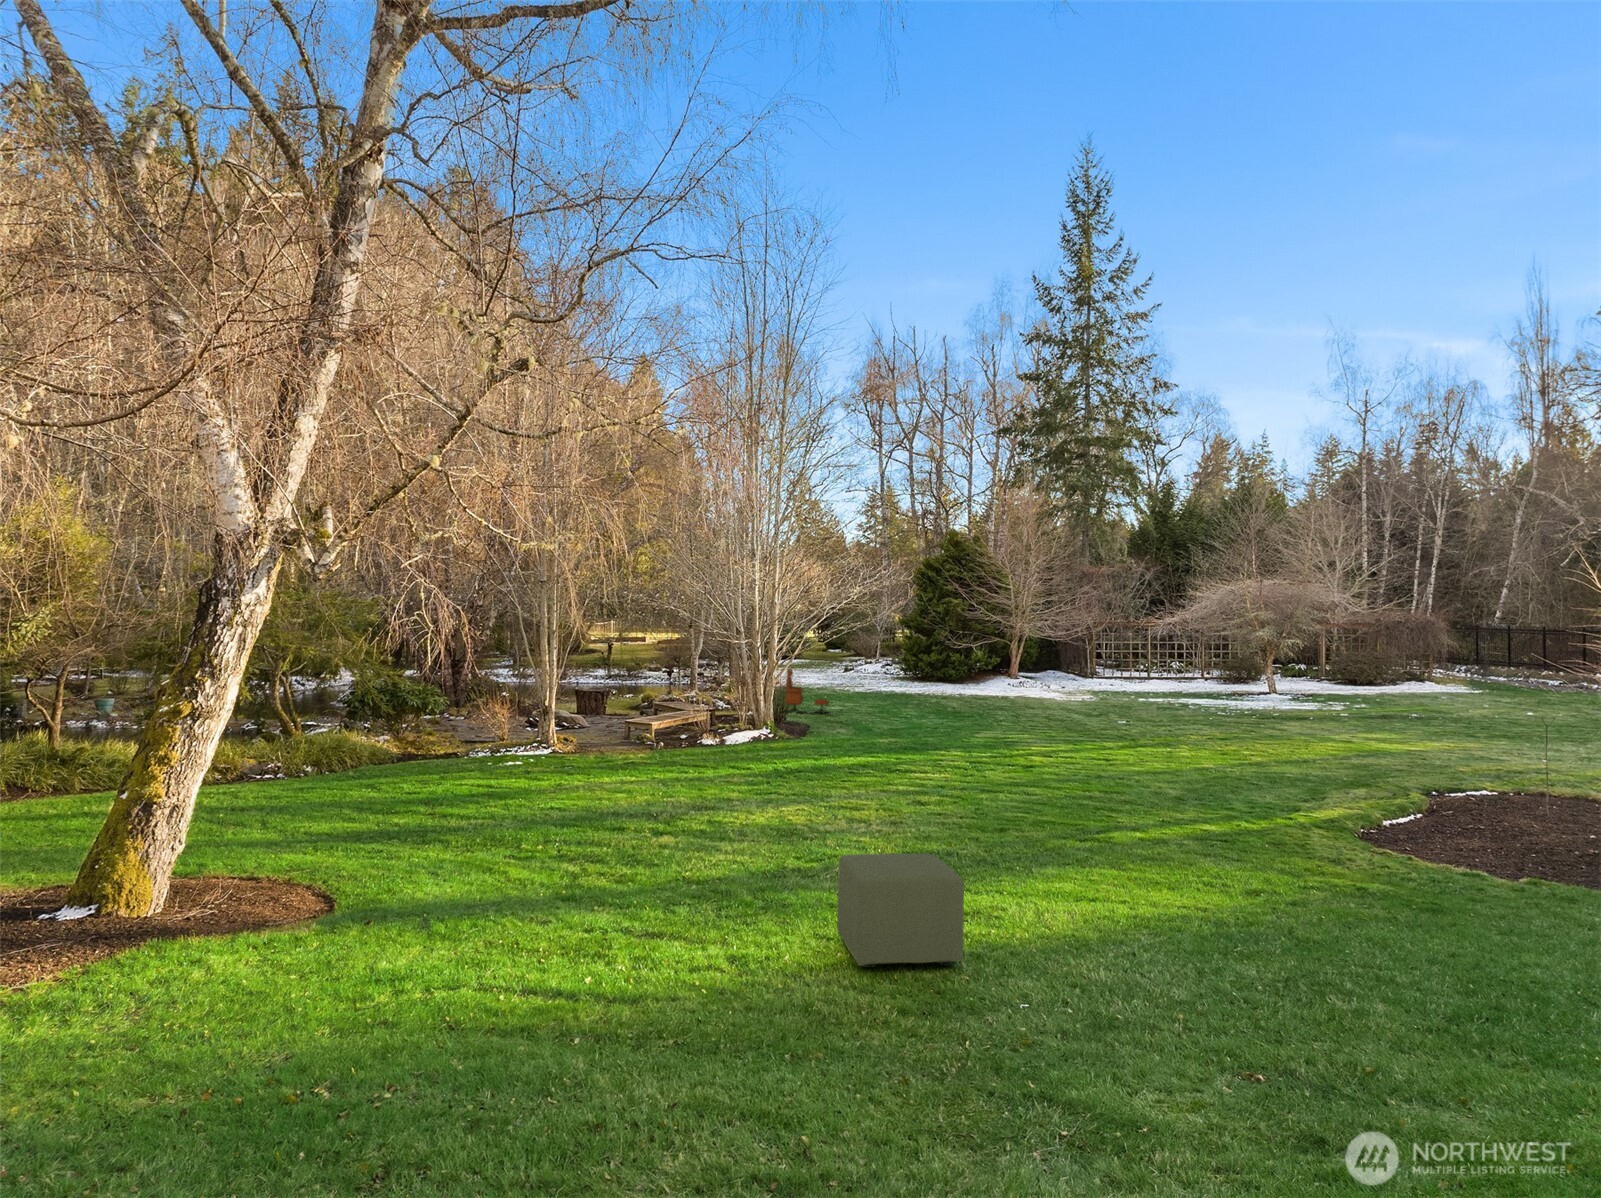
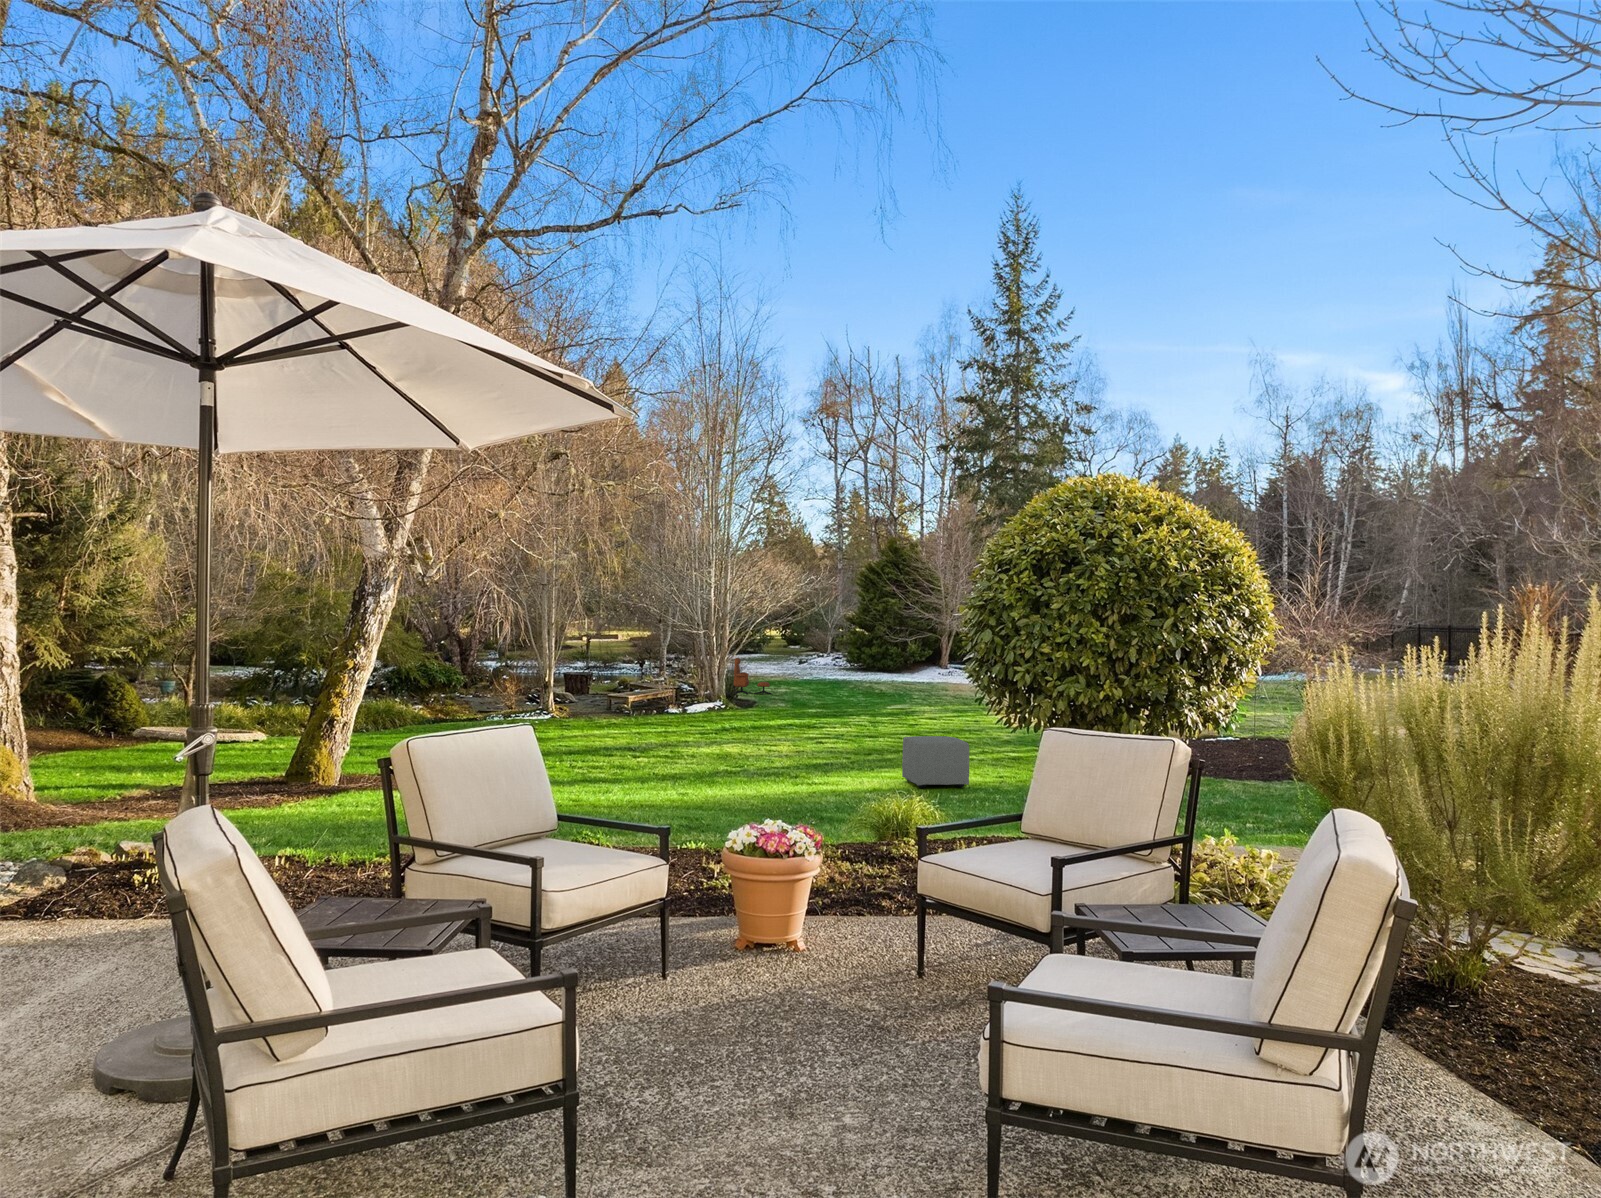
ottoman: present [837,854,964,968] -> present [902,736,969,788]

